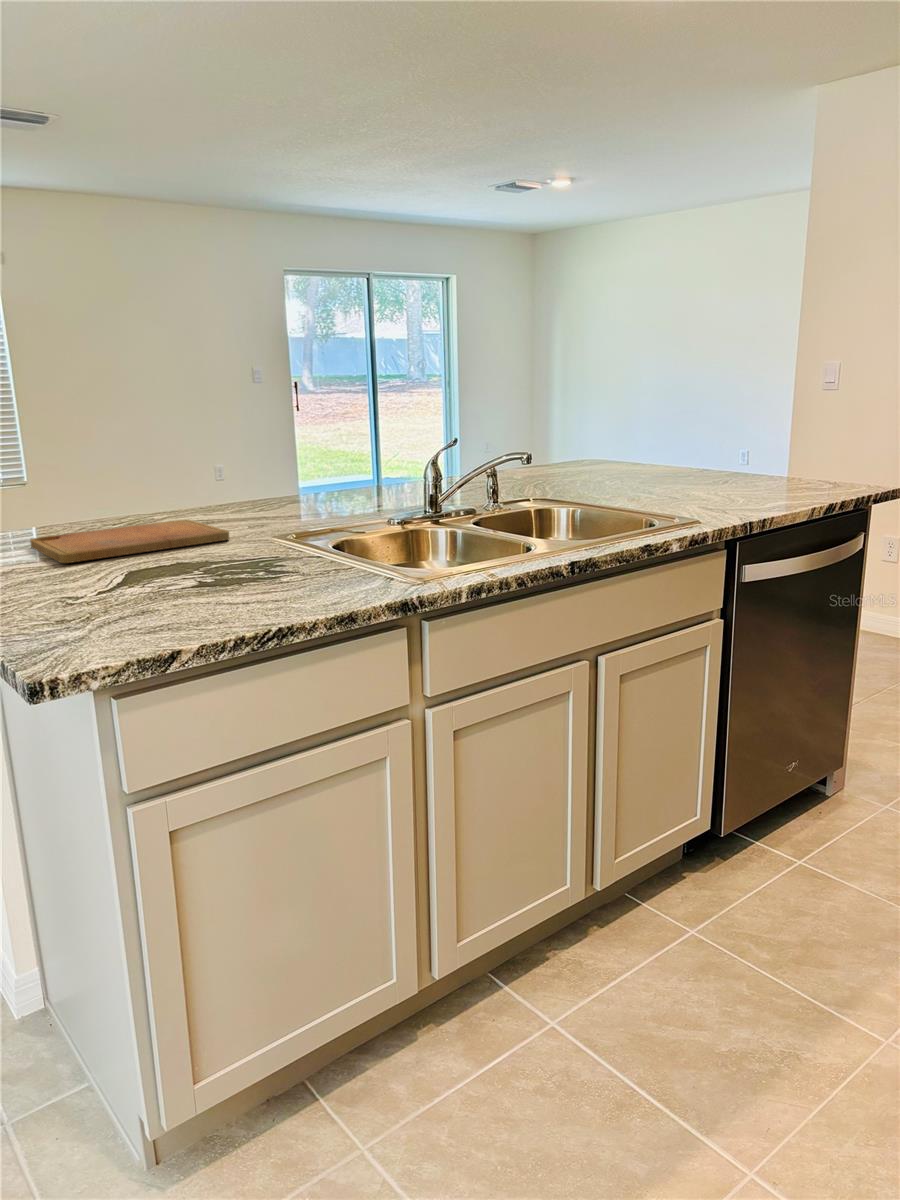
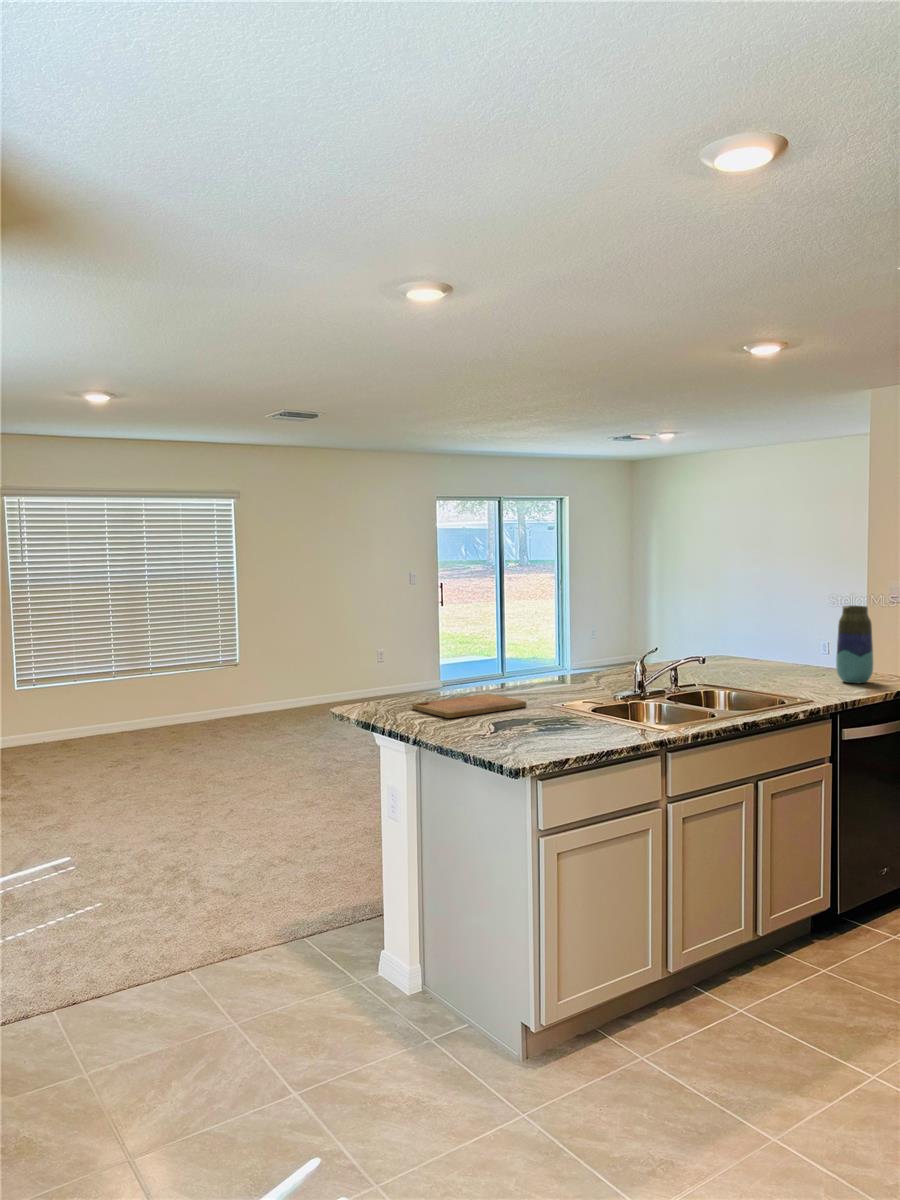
vase: none [743,375,799,494] -> present [836,606,873,683]

